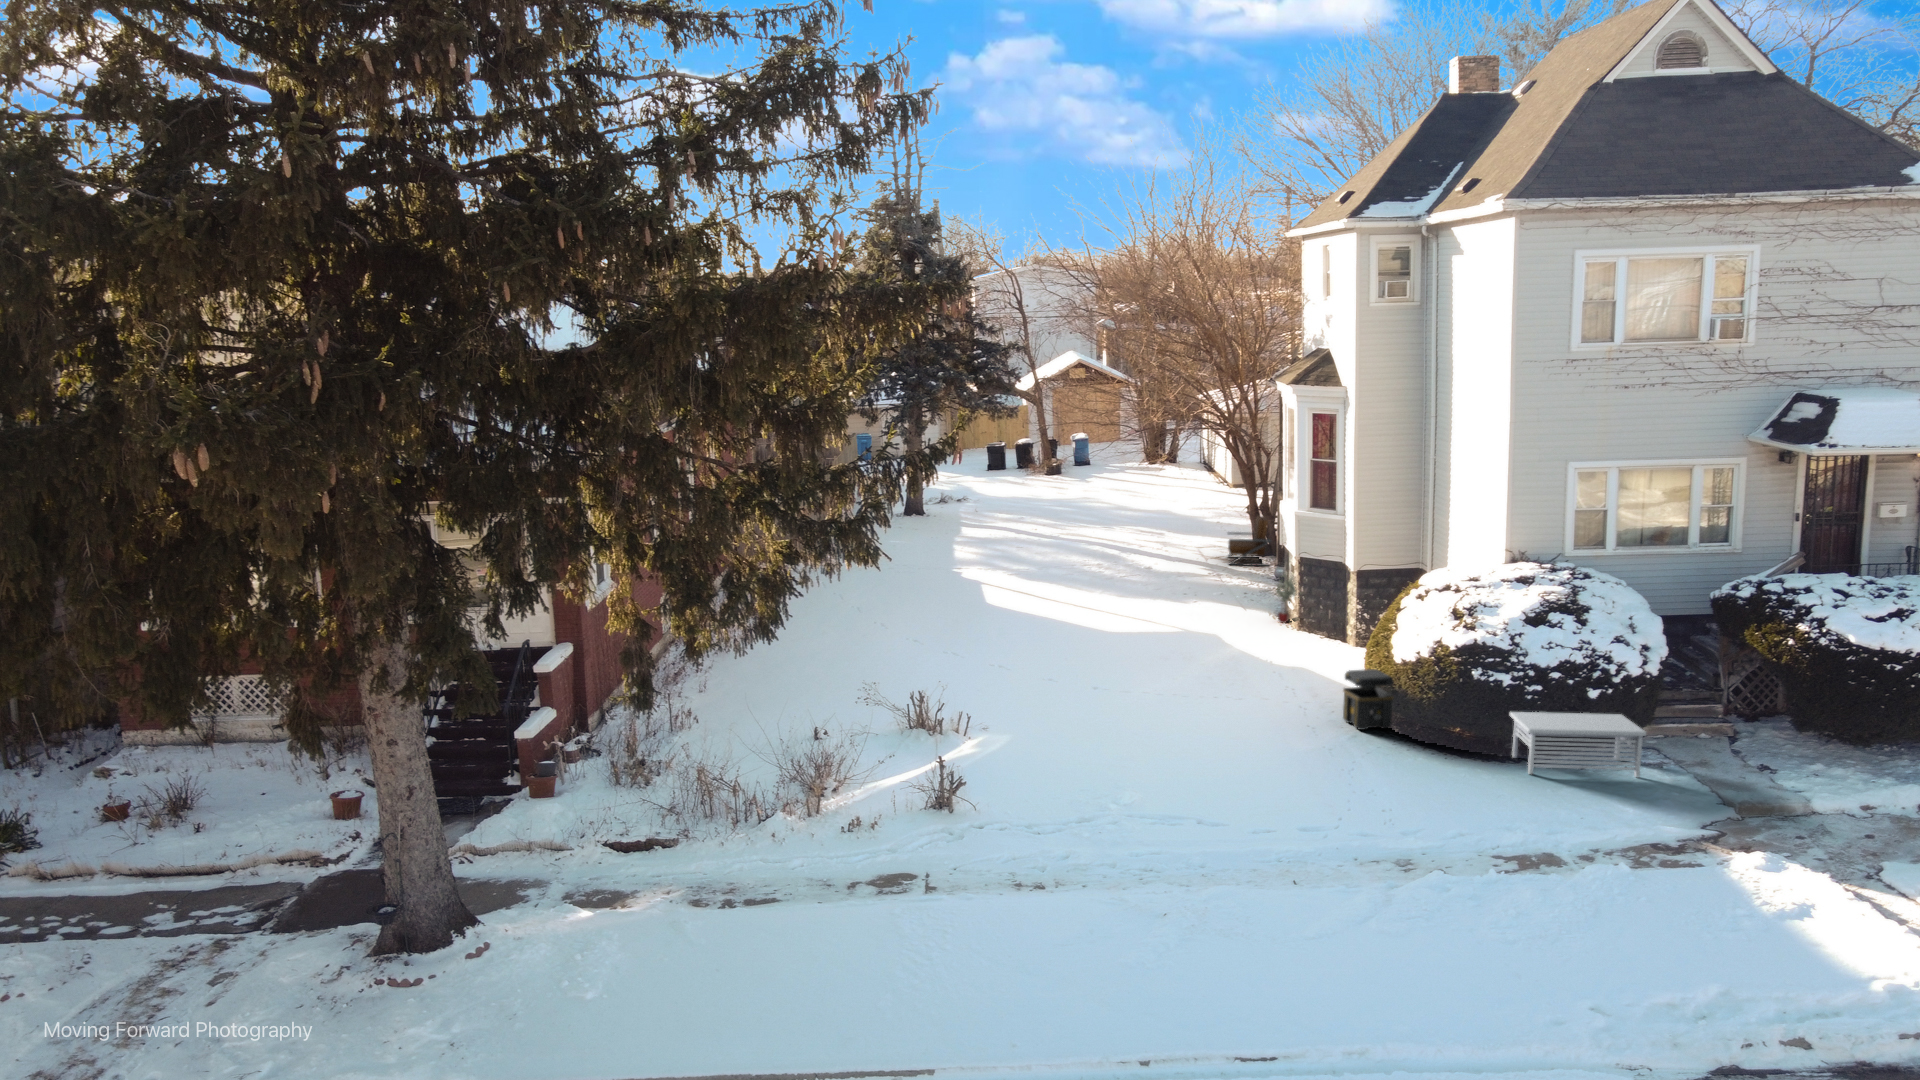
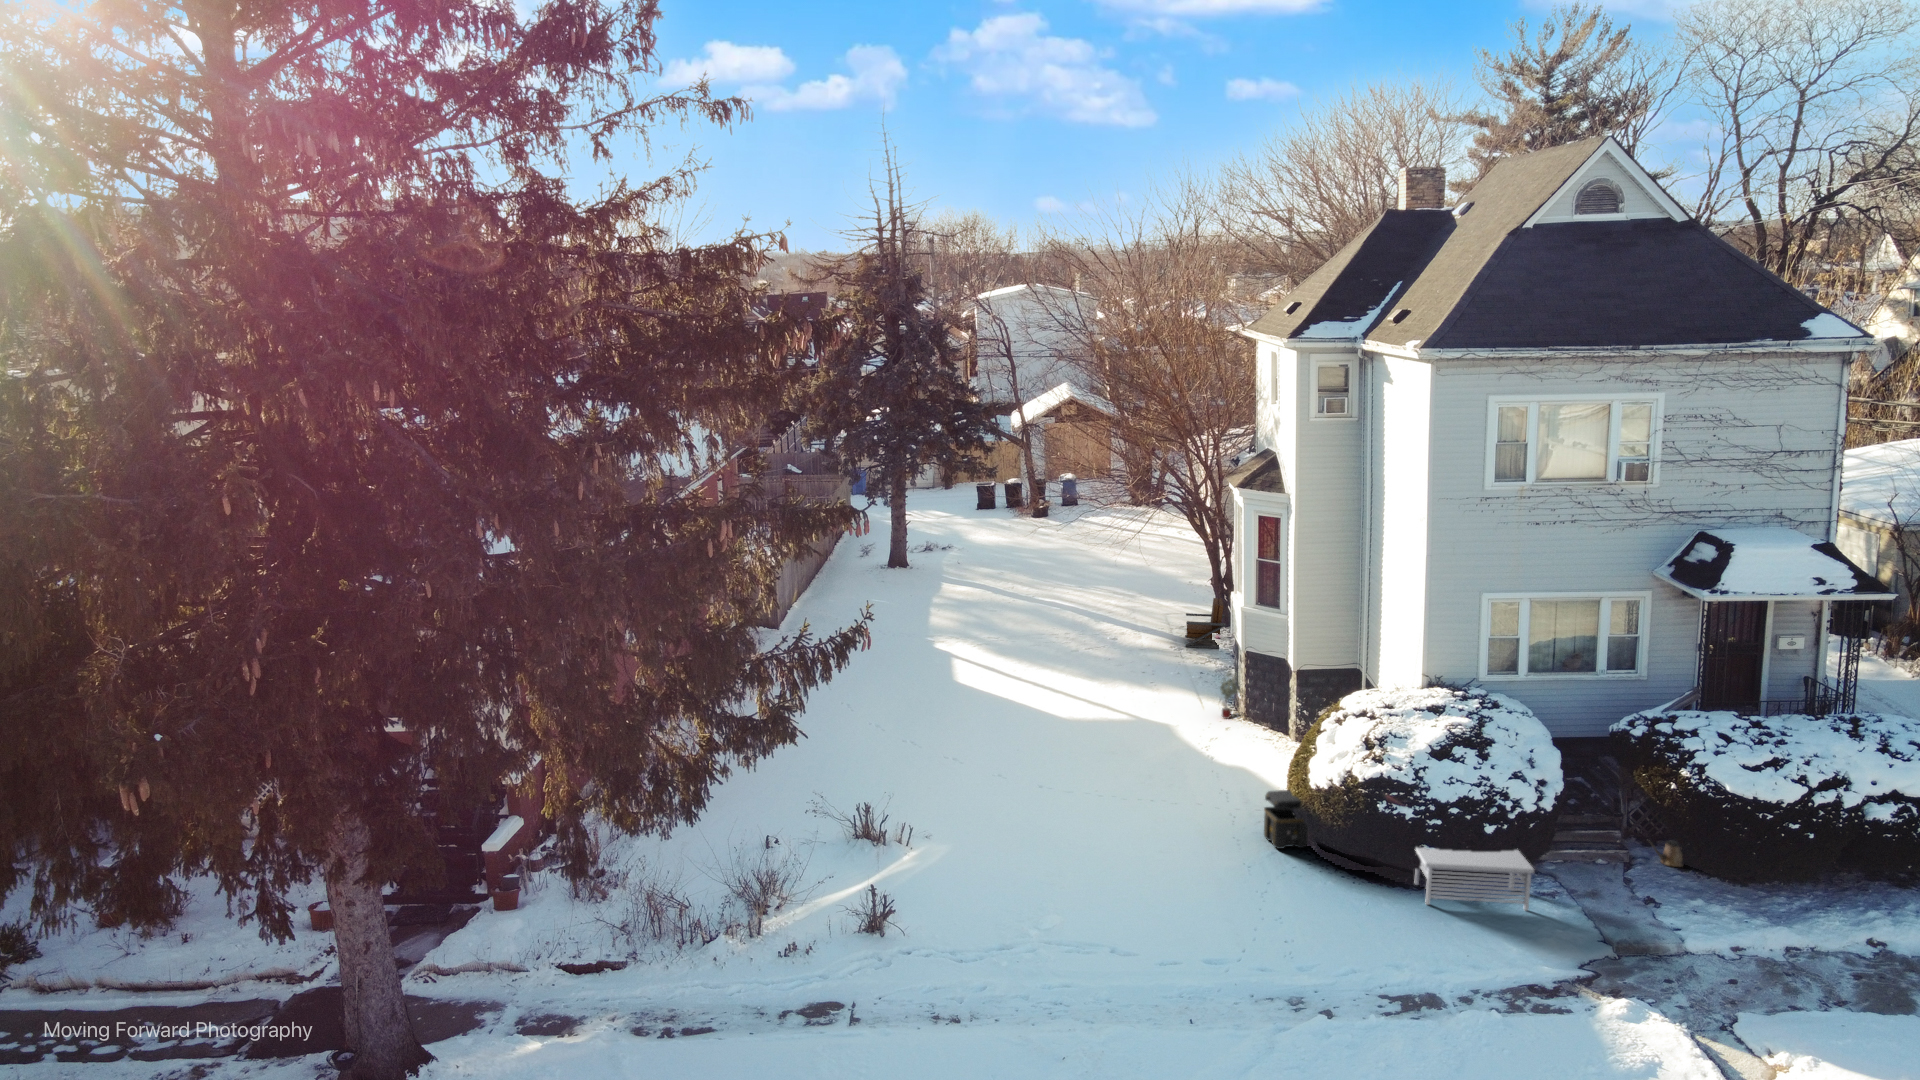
watering can: none [1756,709,1800,738] -> present [1650,840,1683,867]

